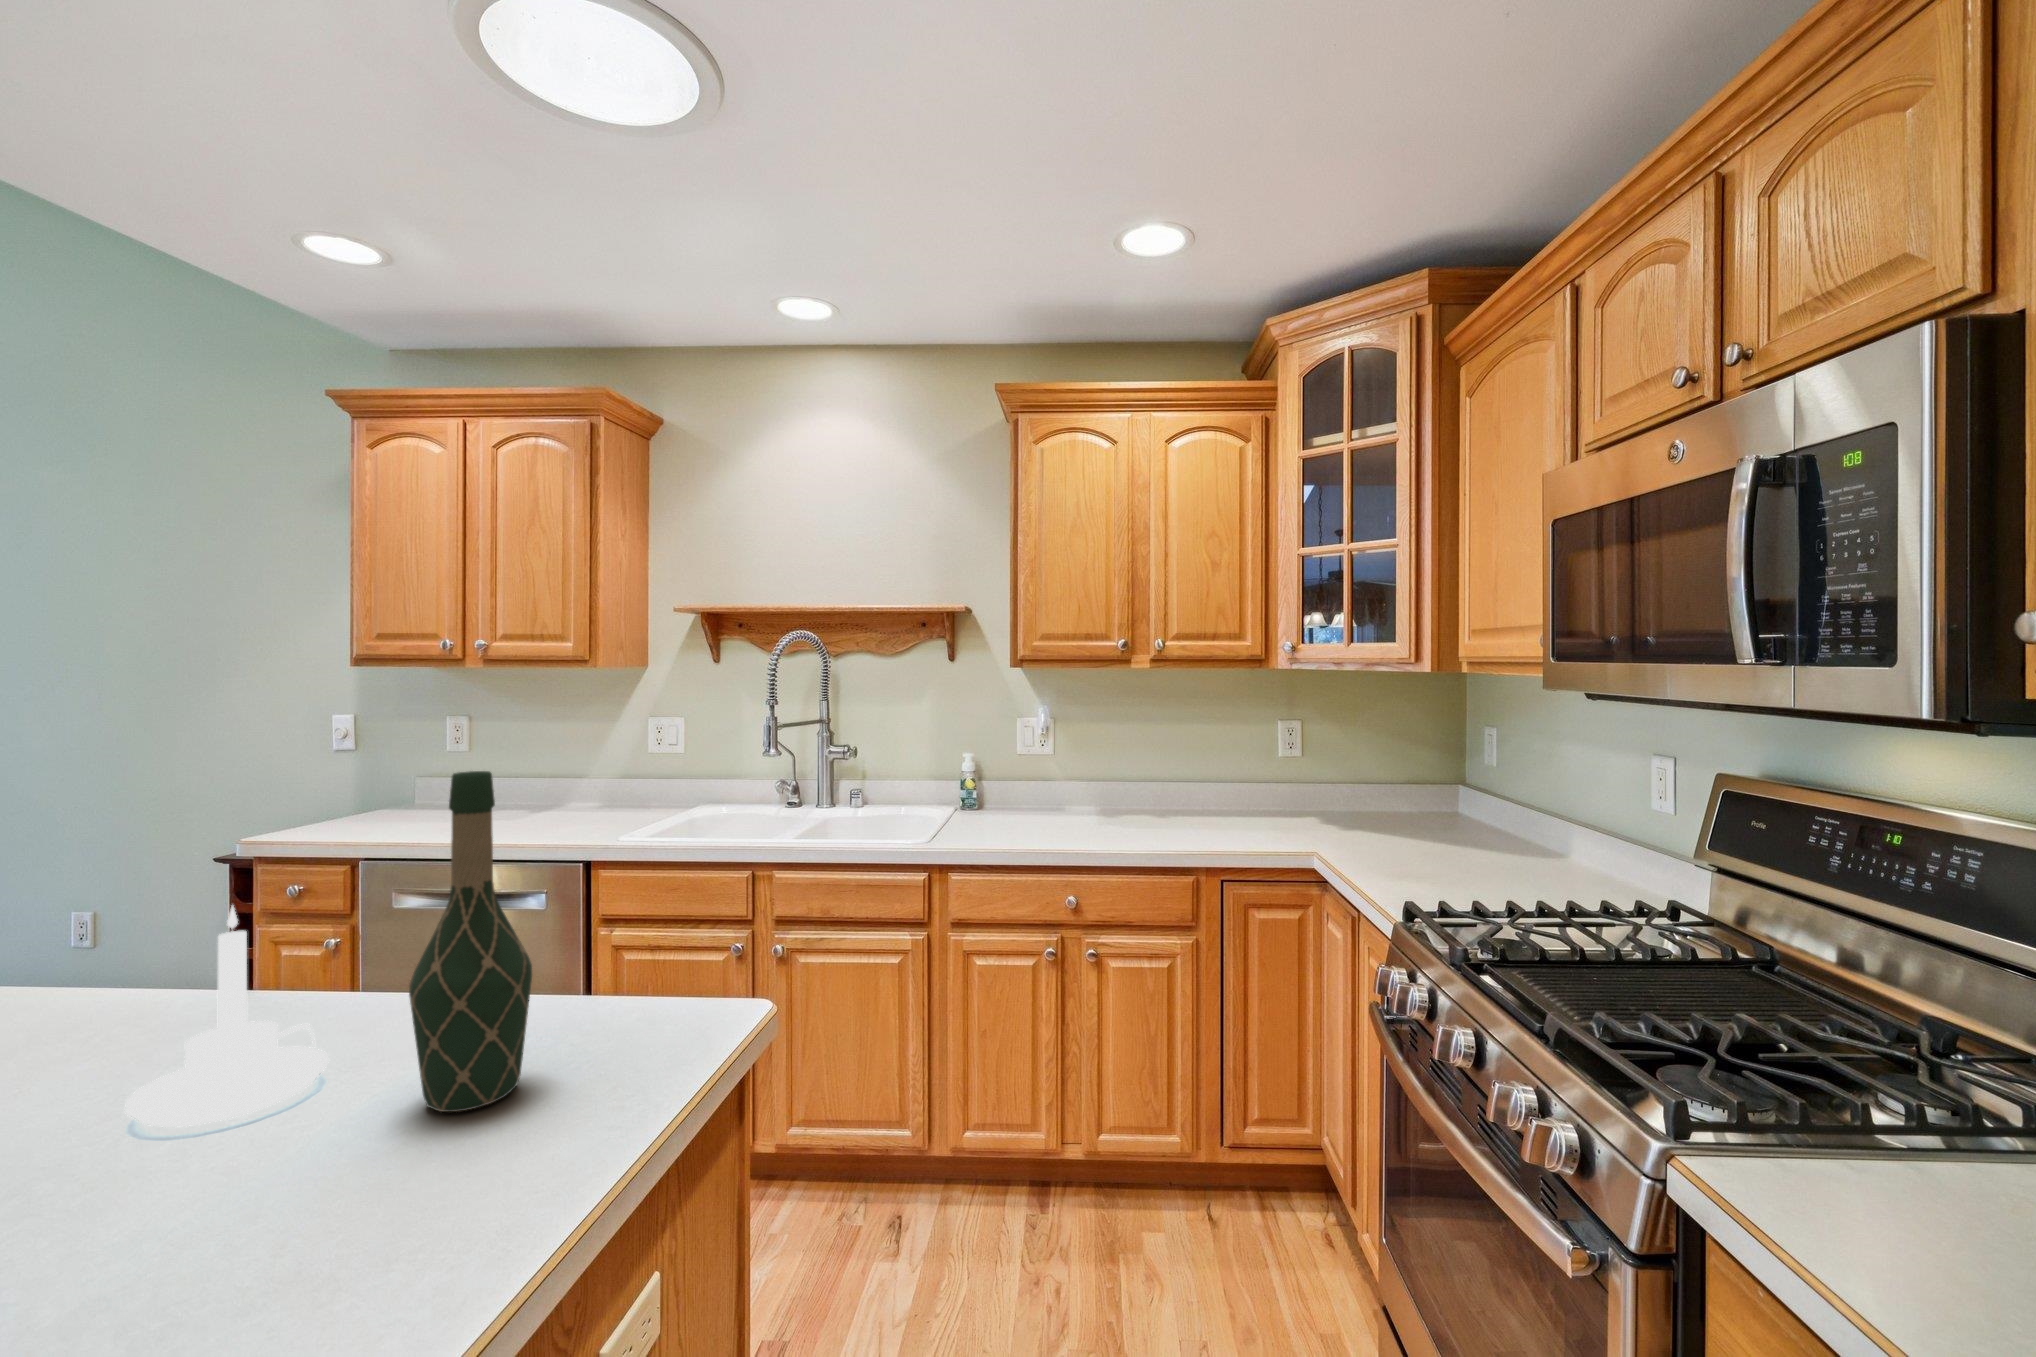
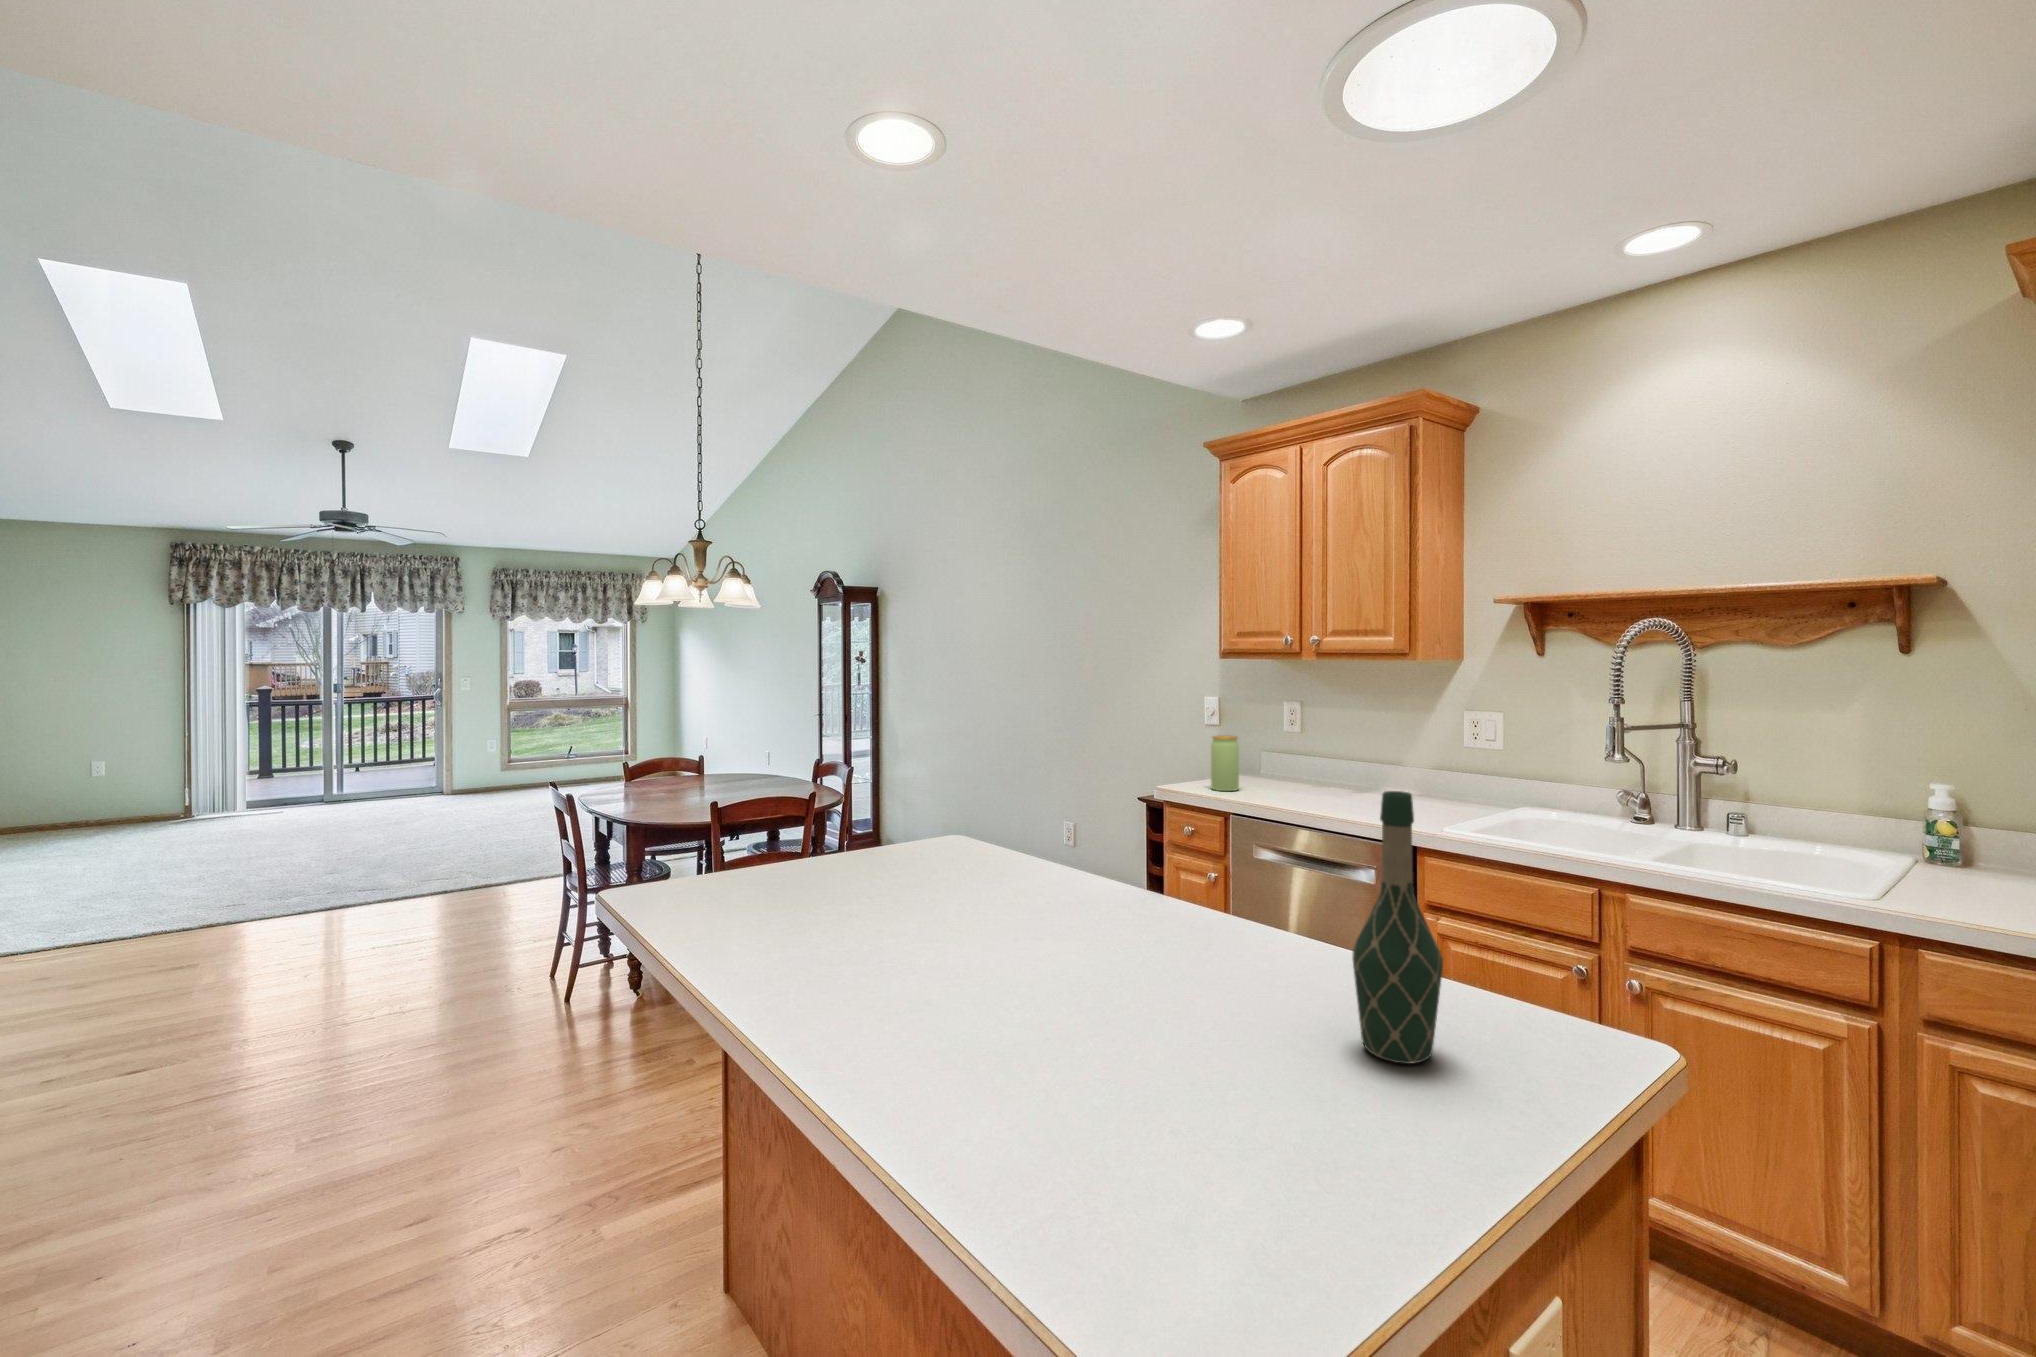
jar: none [334,760,377,829] -> present [1211,735,1239,791]
candle holder: present [125,906,328,1127] -> none [1180,864,1287,1013]

